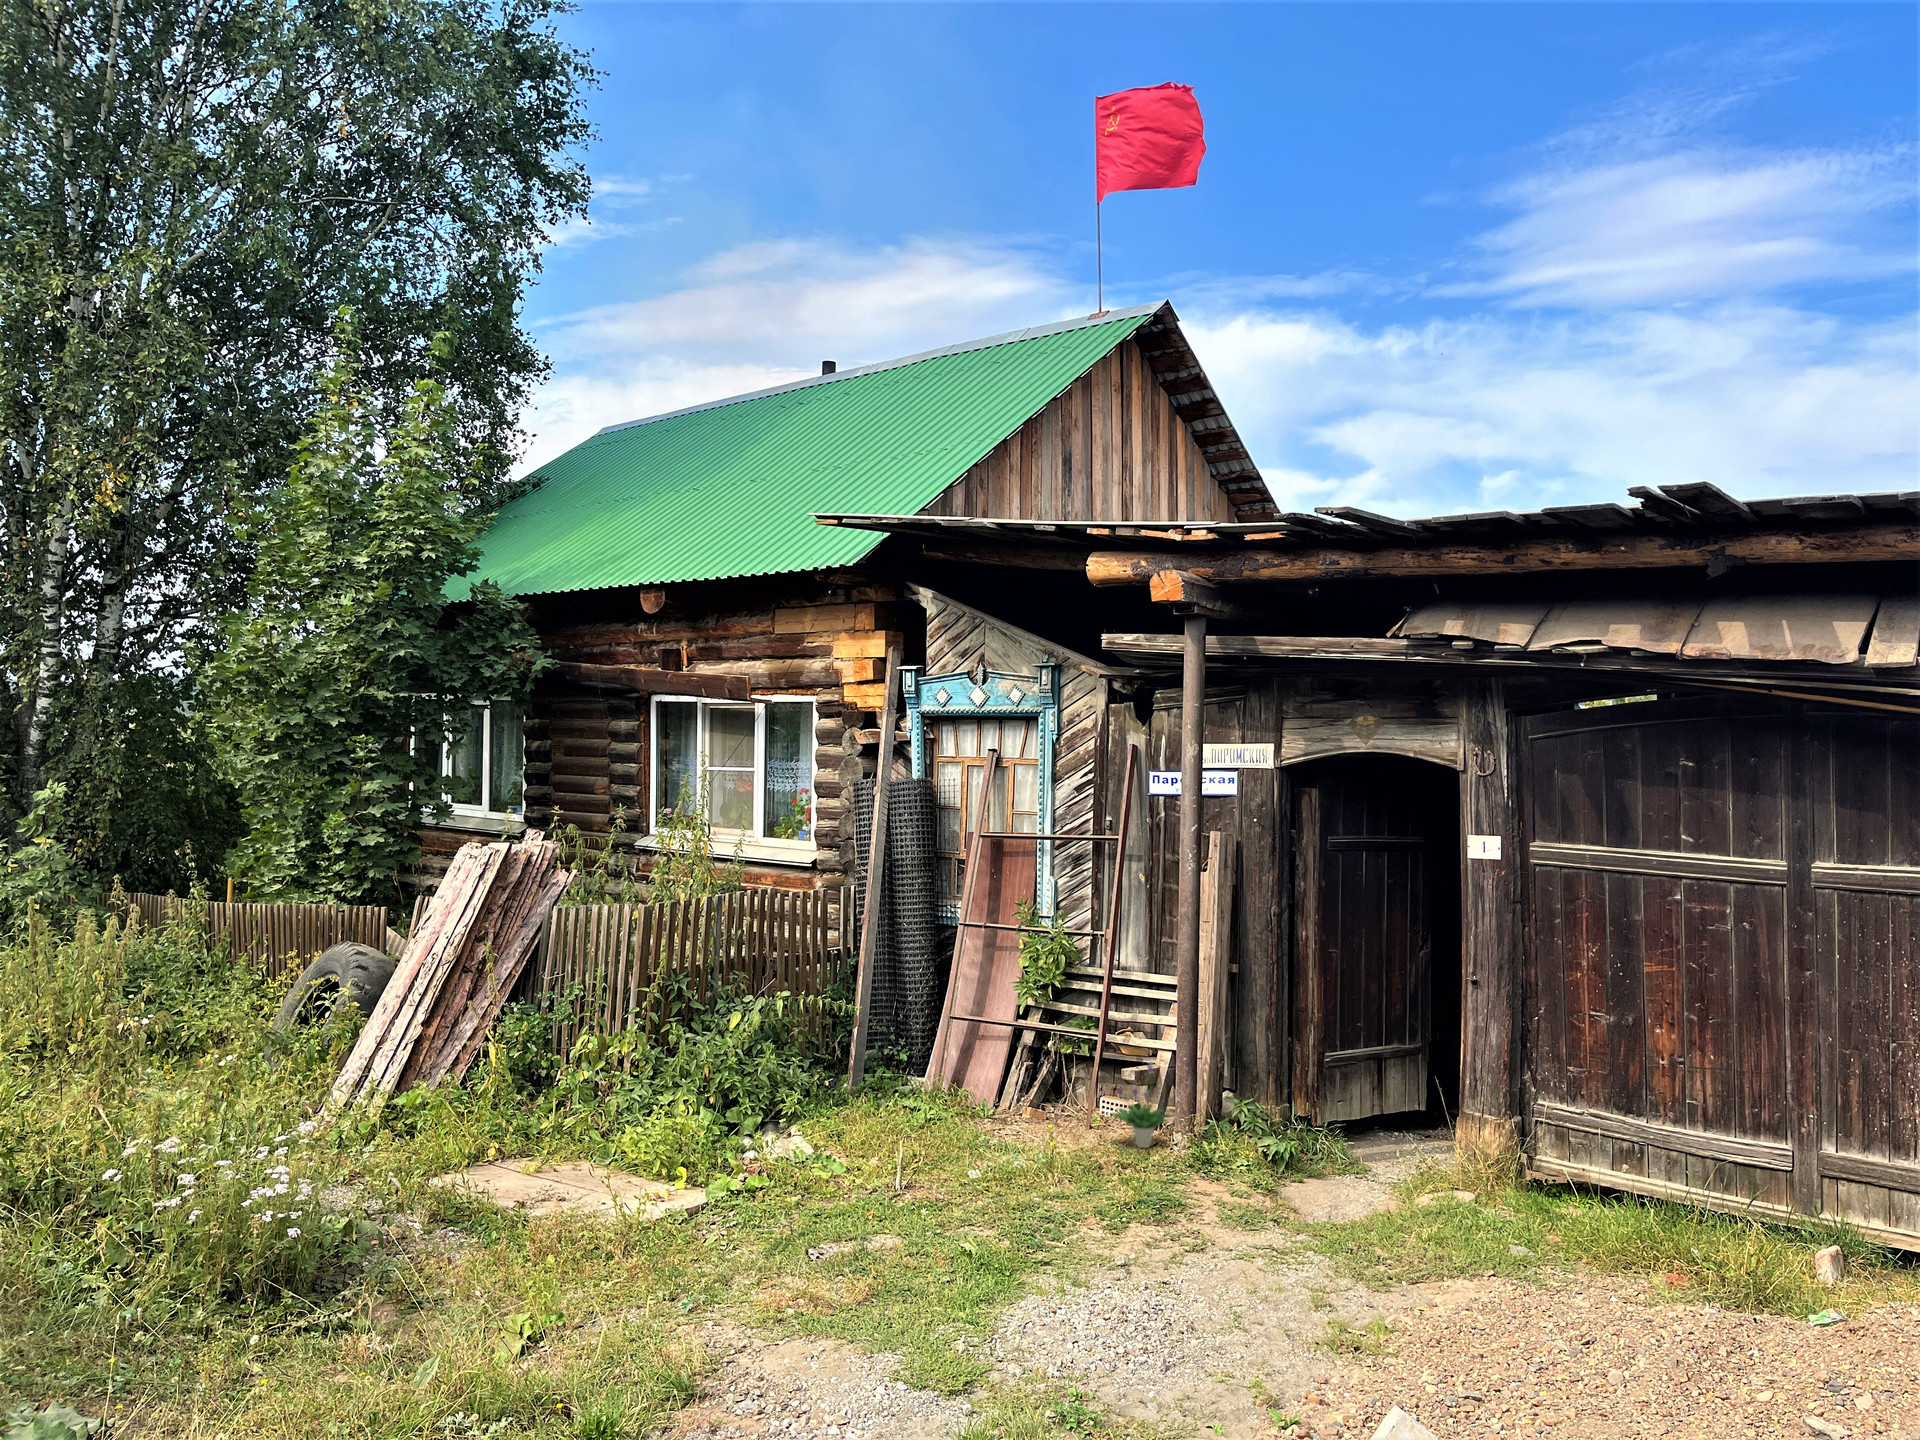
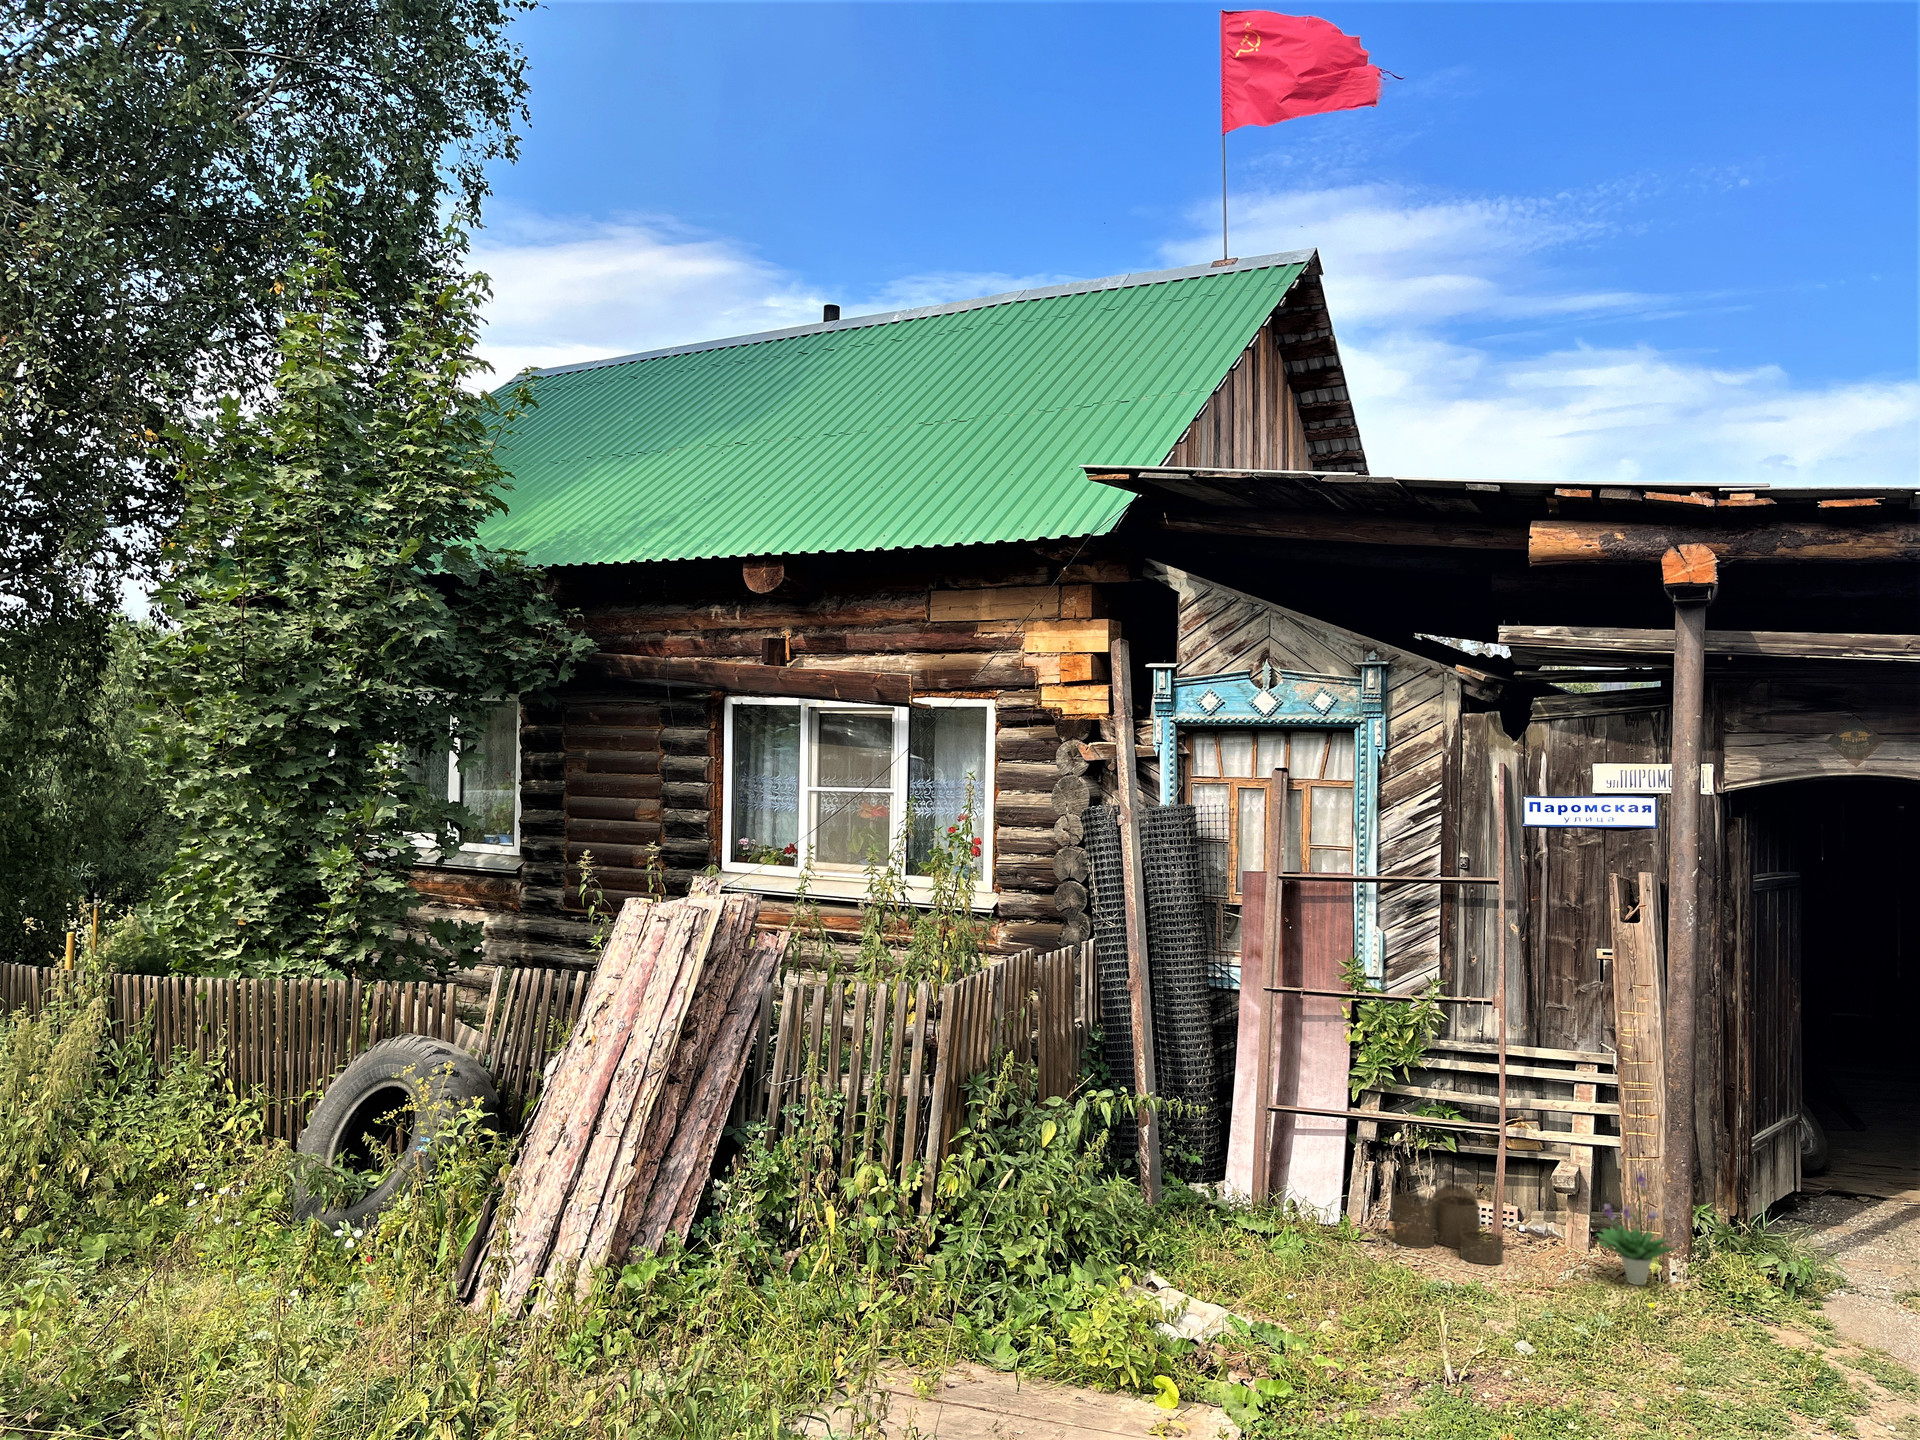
woven basket: none [998,1072,1081,1131] -> present [1393,1184,1503,1264]

